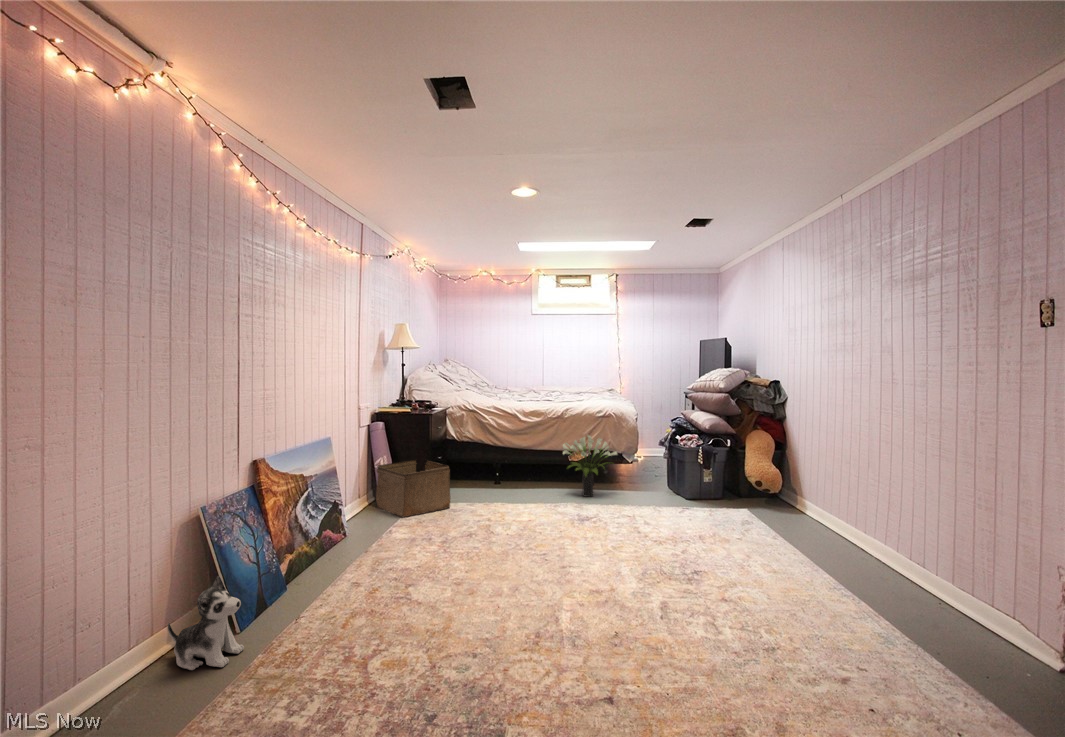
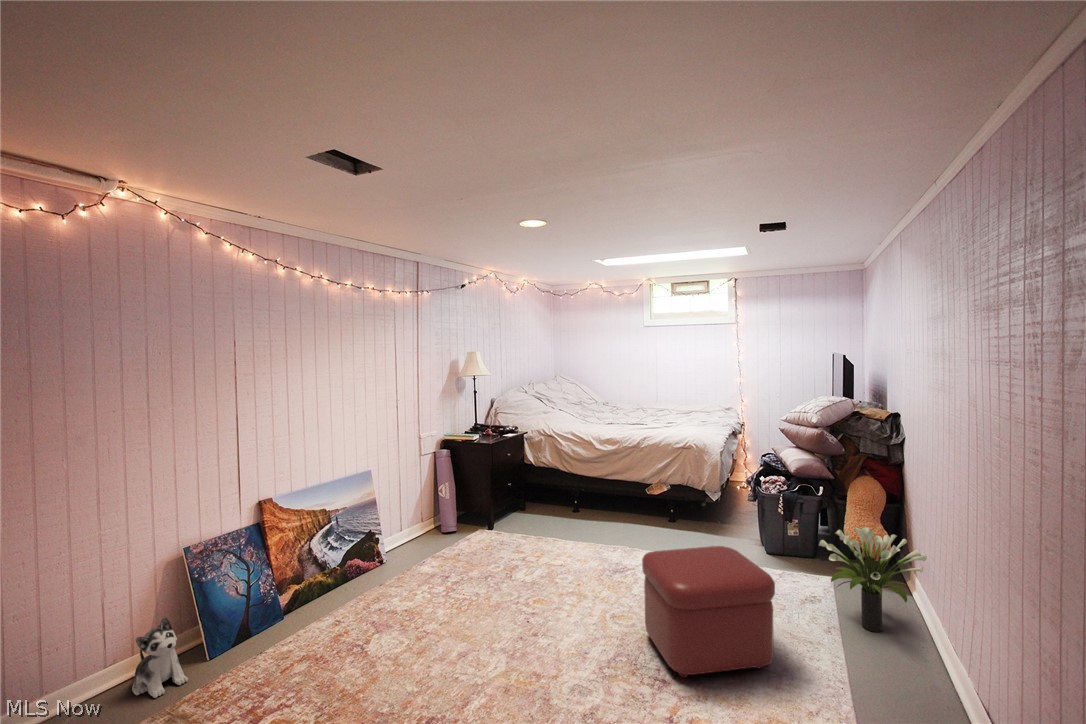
potted plant: present [563,435,617,497] -> present [819,527,927,632]
storage bin: present [376,460,450,517] -> none [438,485,500,545]
ottoman: none [659,474,770,571] -> present [642,546,775,678]

